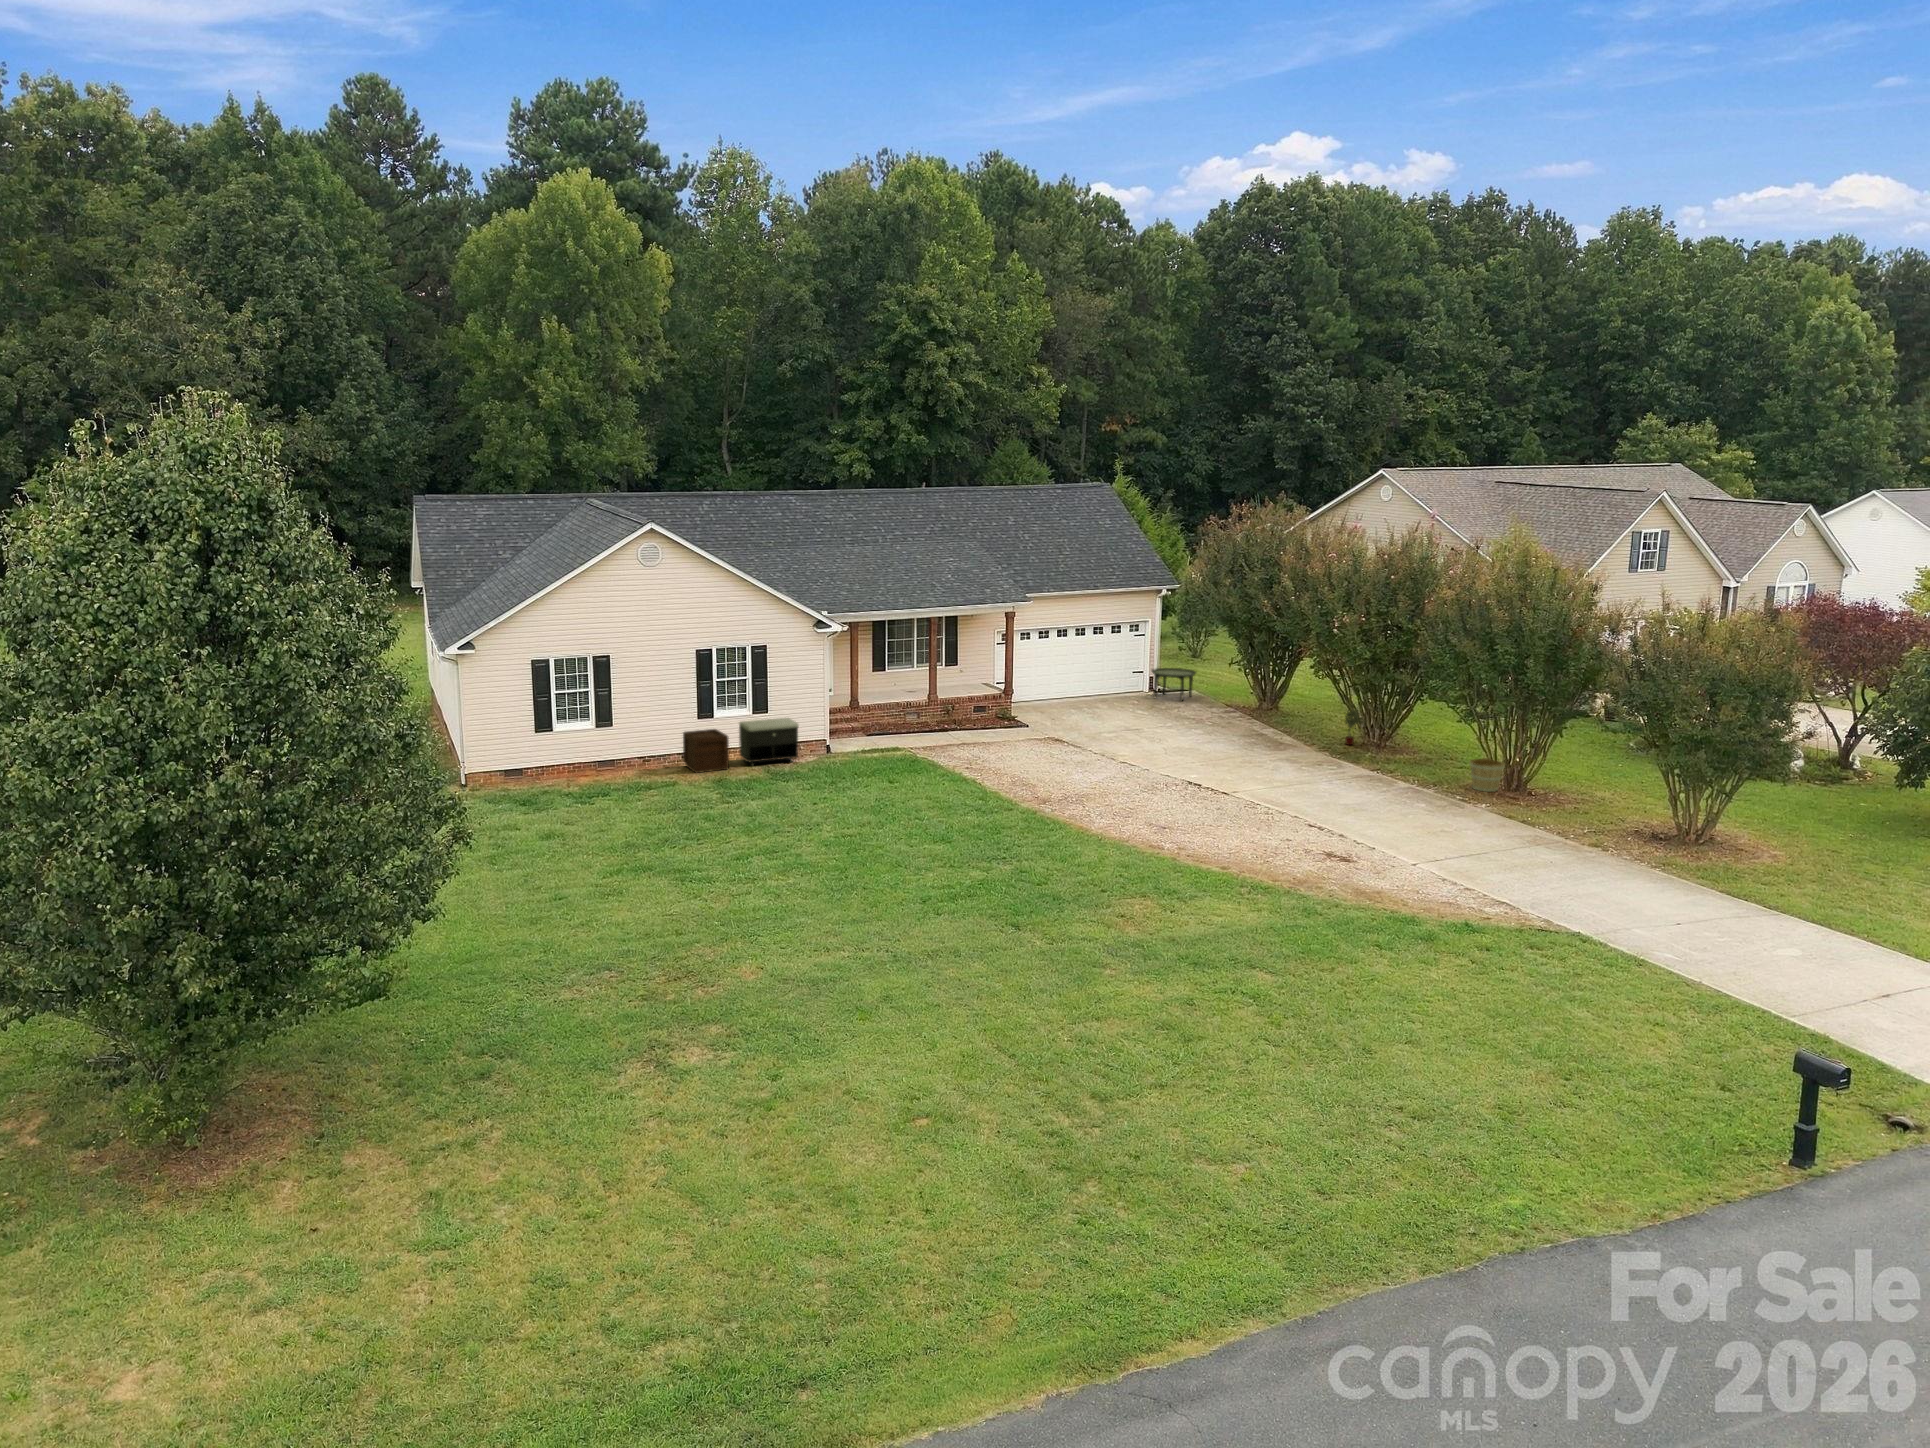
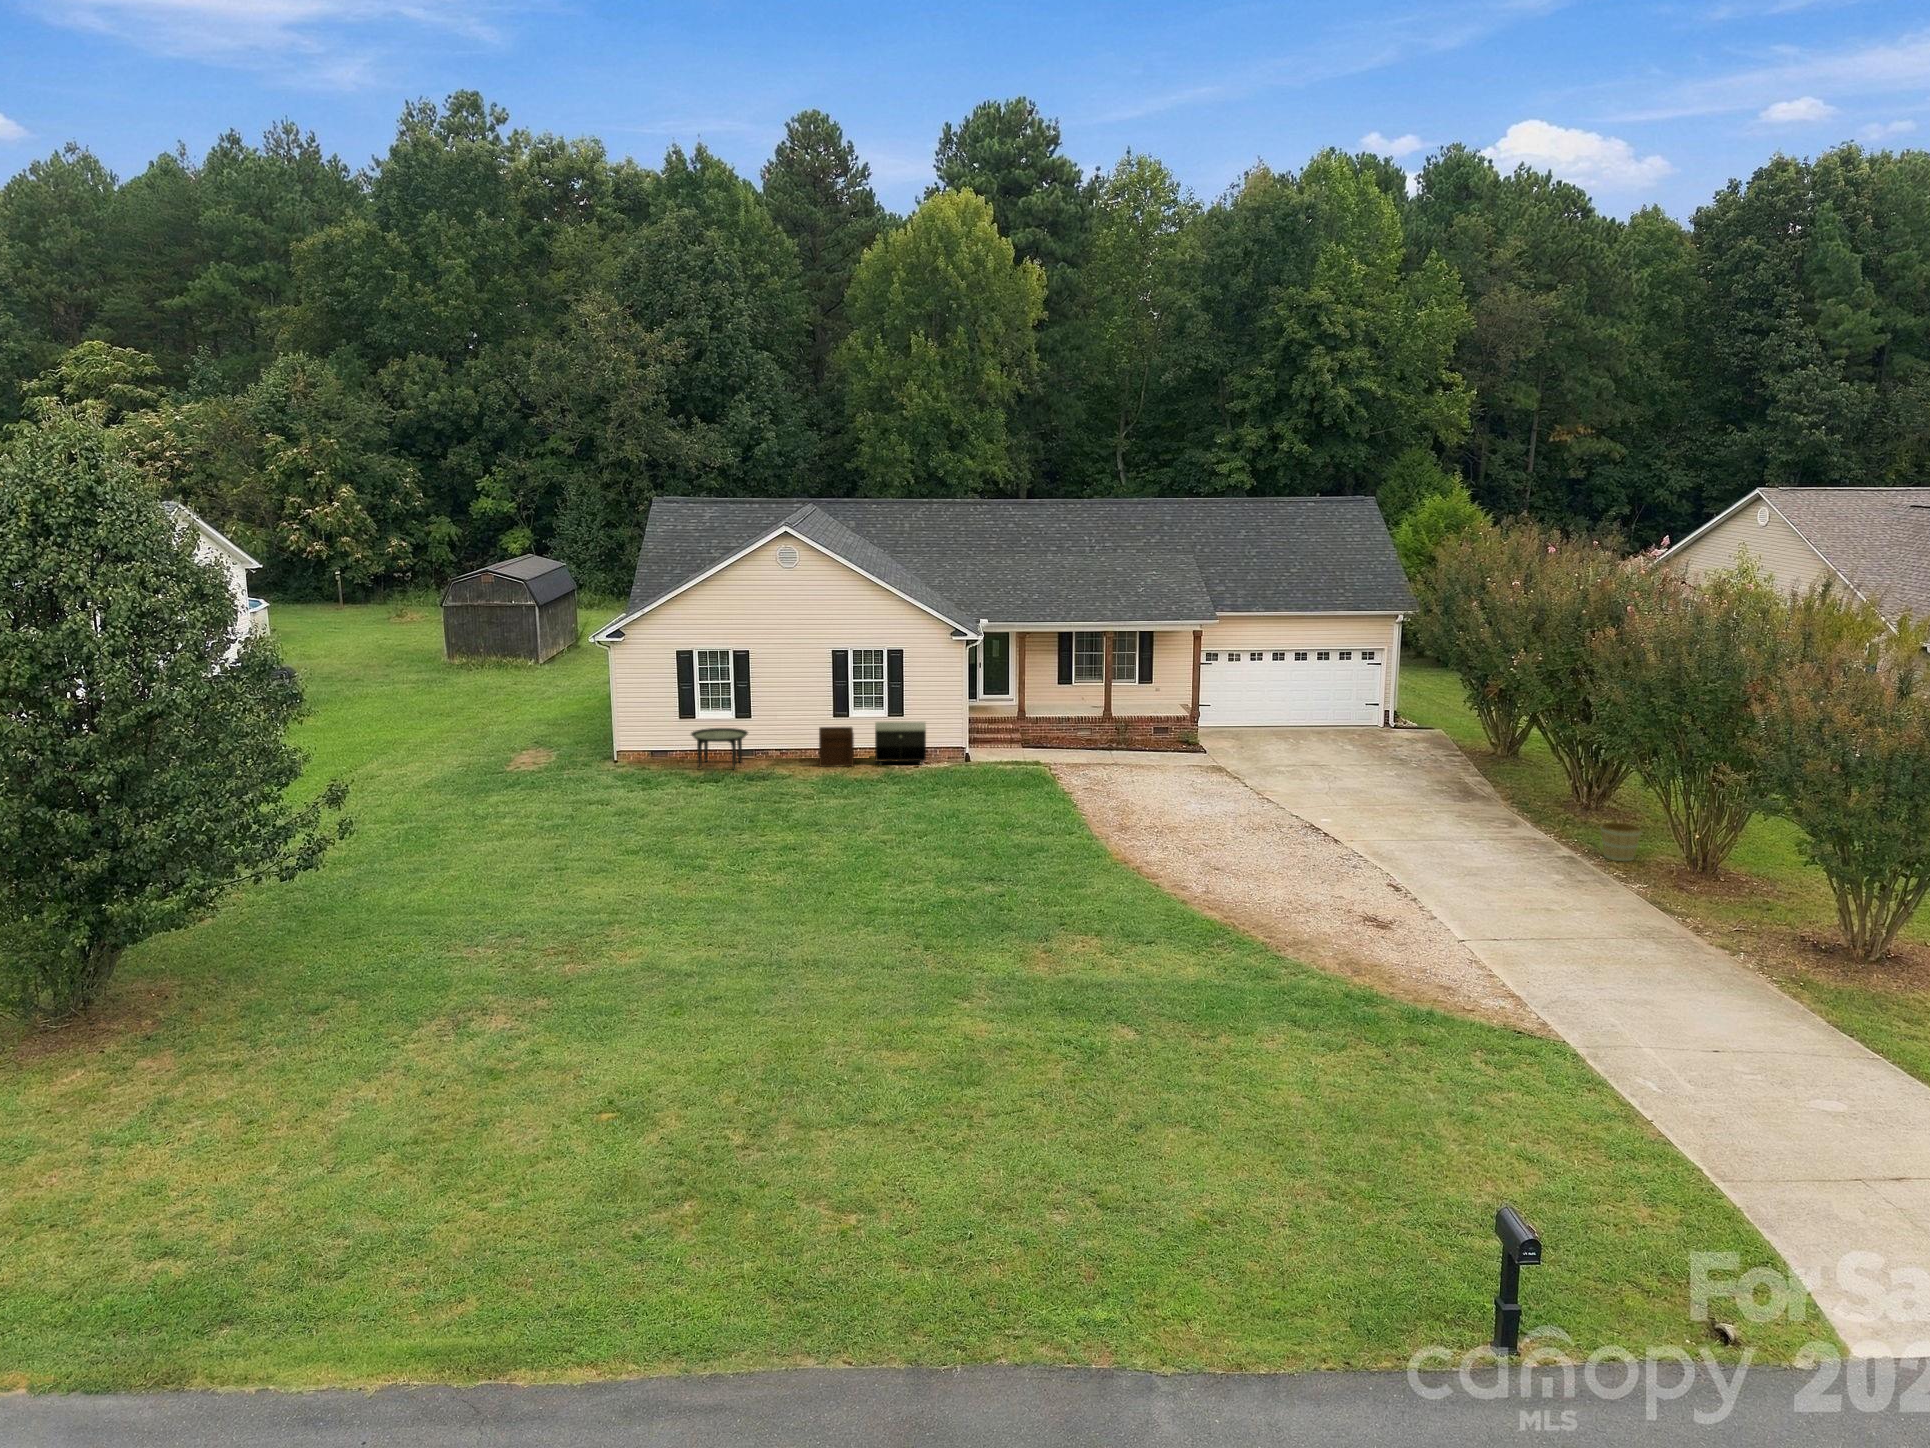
round table: present [1152,668,1196,701] -> present [691,728,748,770]
potted tree: present [1345,705,1365,745] -> none [1527,751,1555,800]

